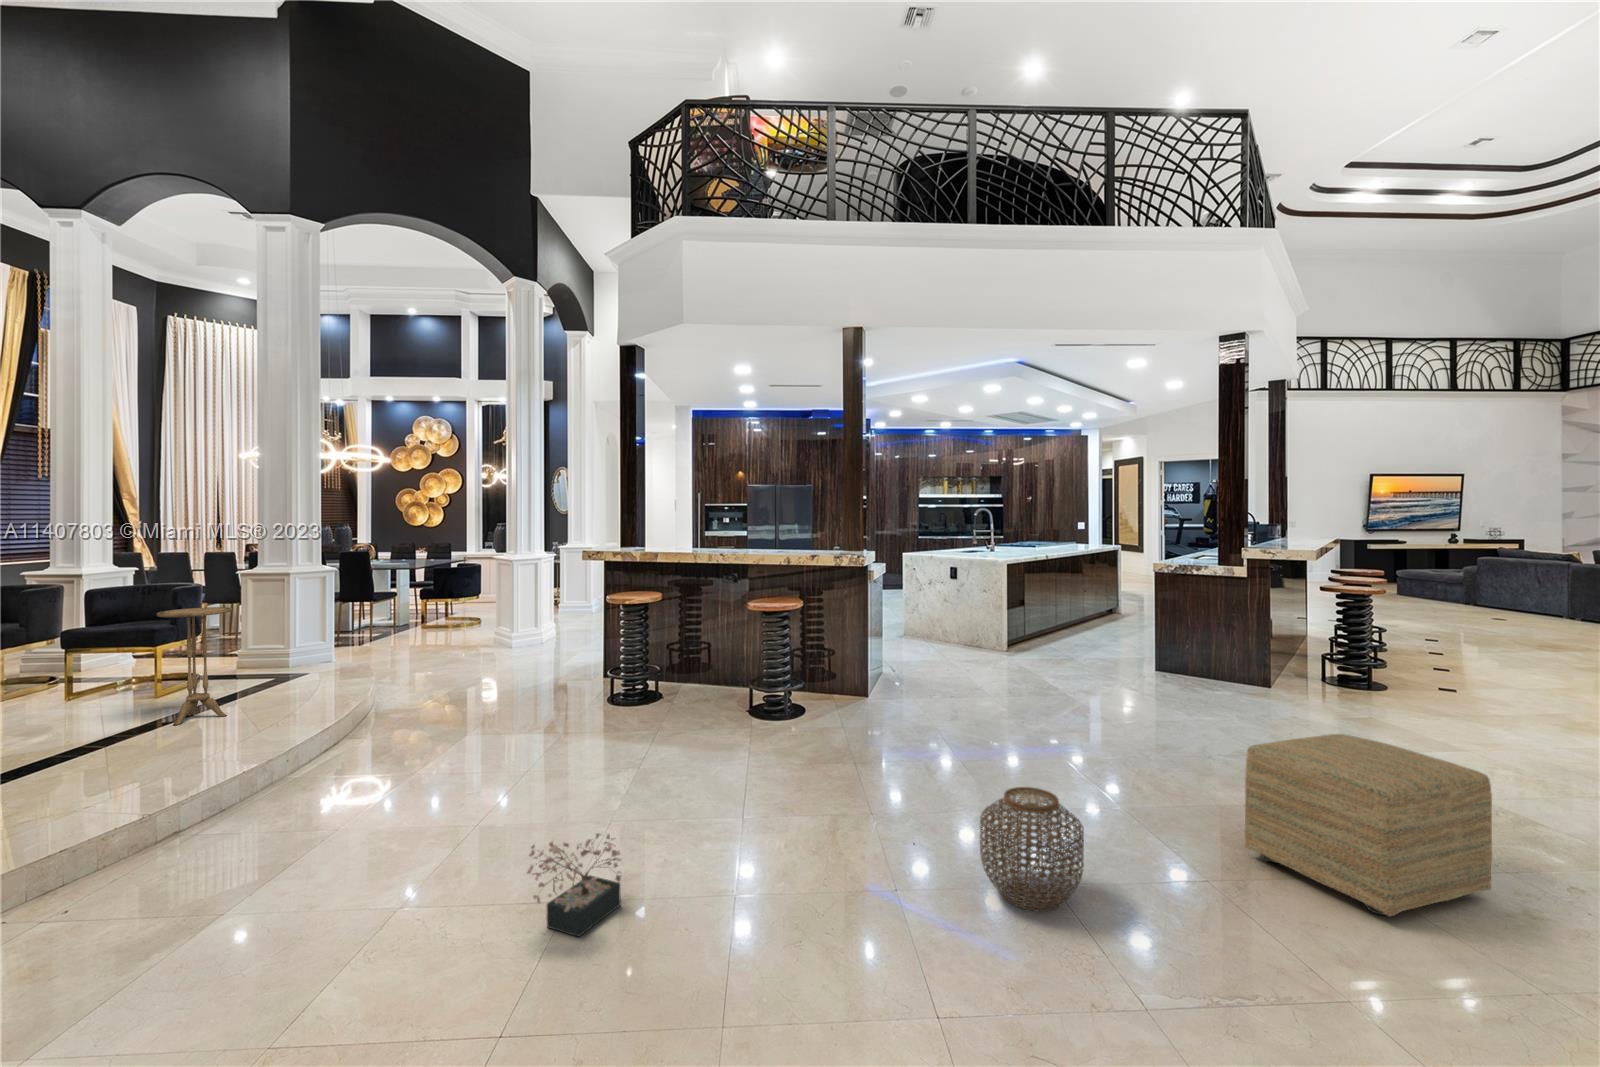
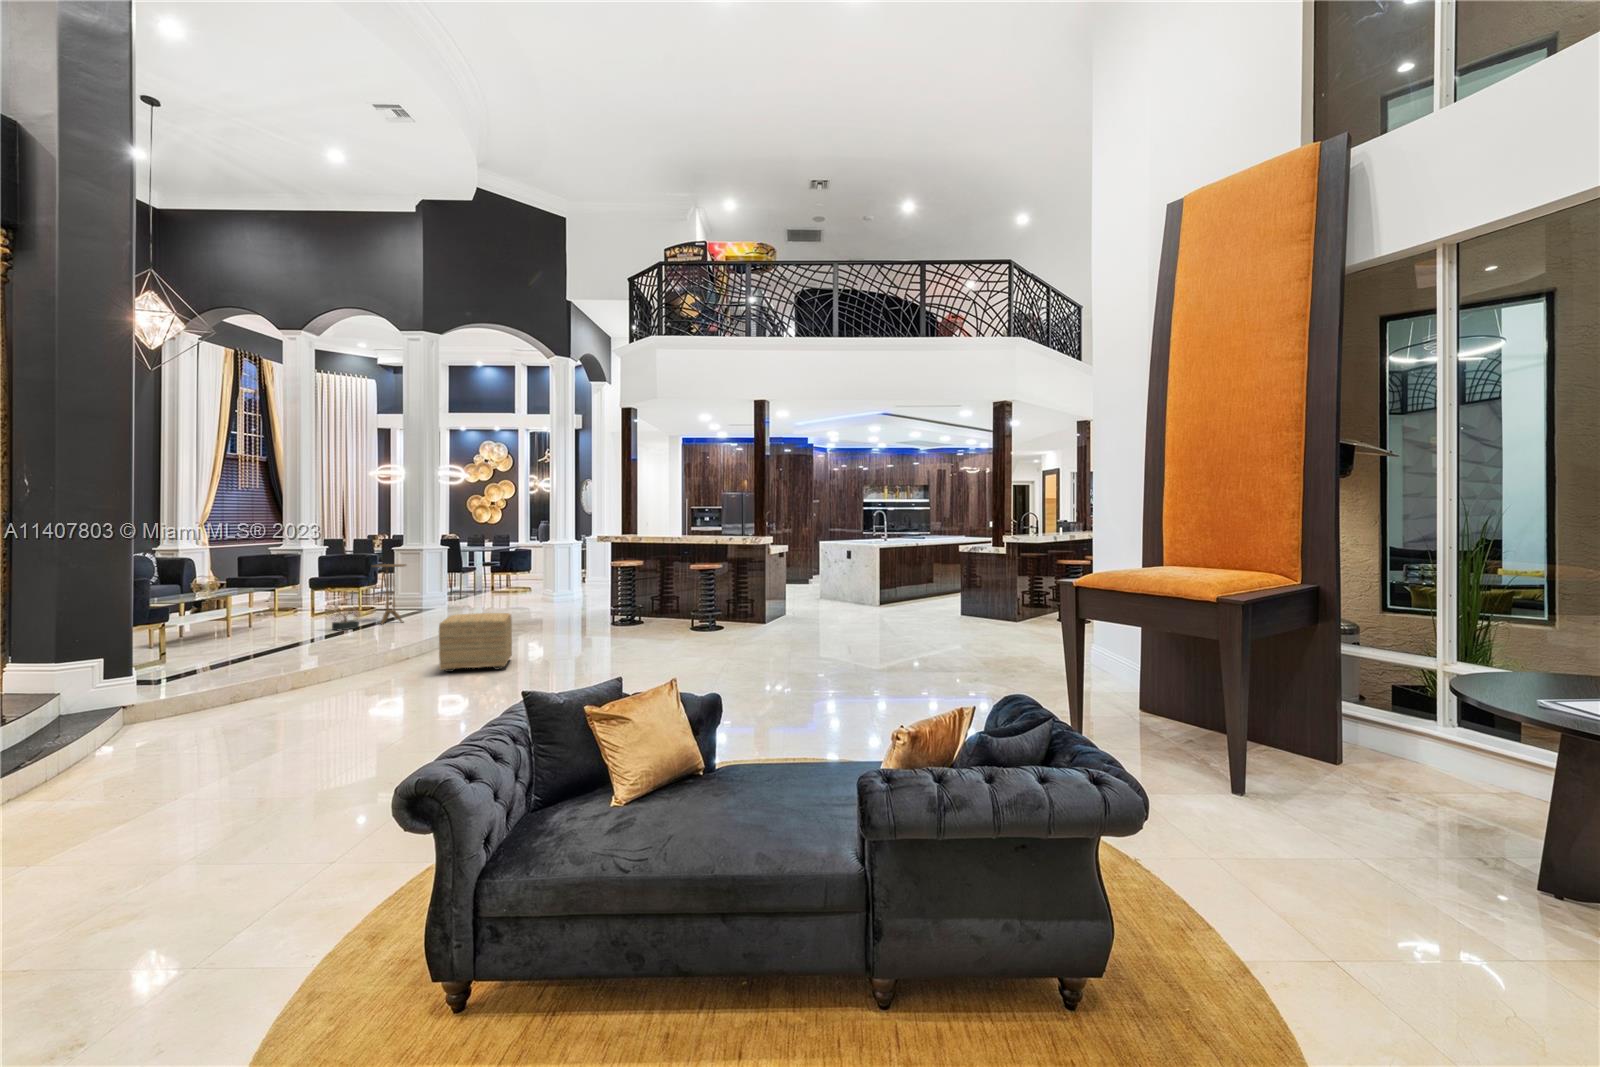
ottoman: present [1245,734,1492,916] -> present [439,613,512,672]
woven basket: present [980,787,1084,911] -> none [749,628,790,673]
decorative plant: present [527,833,621,937] -> present [327,605,359,630]

